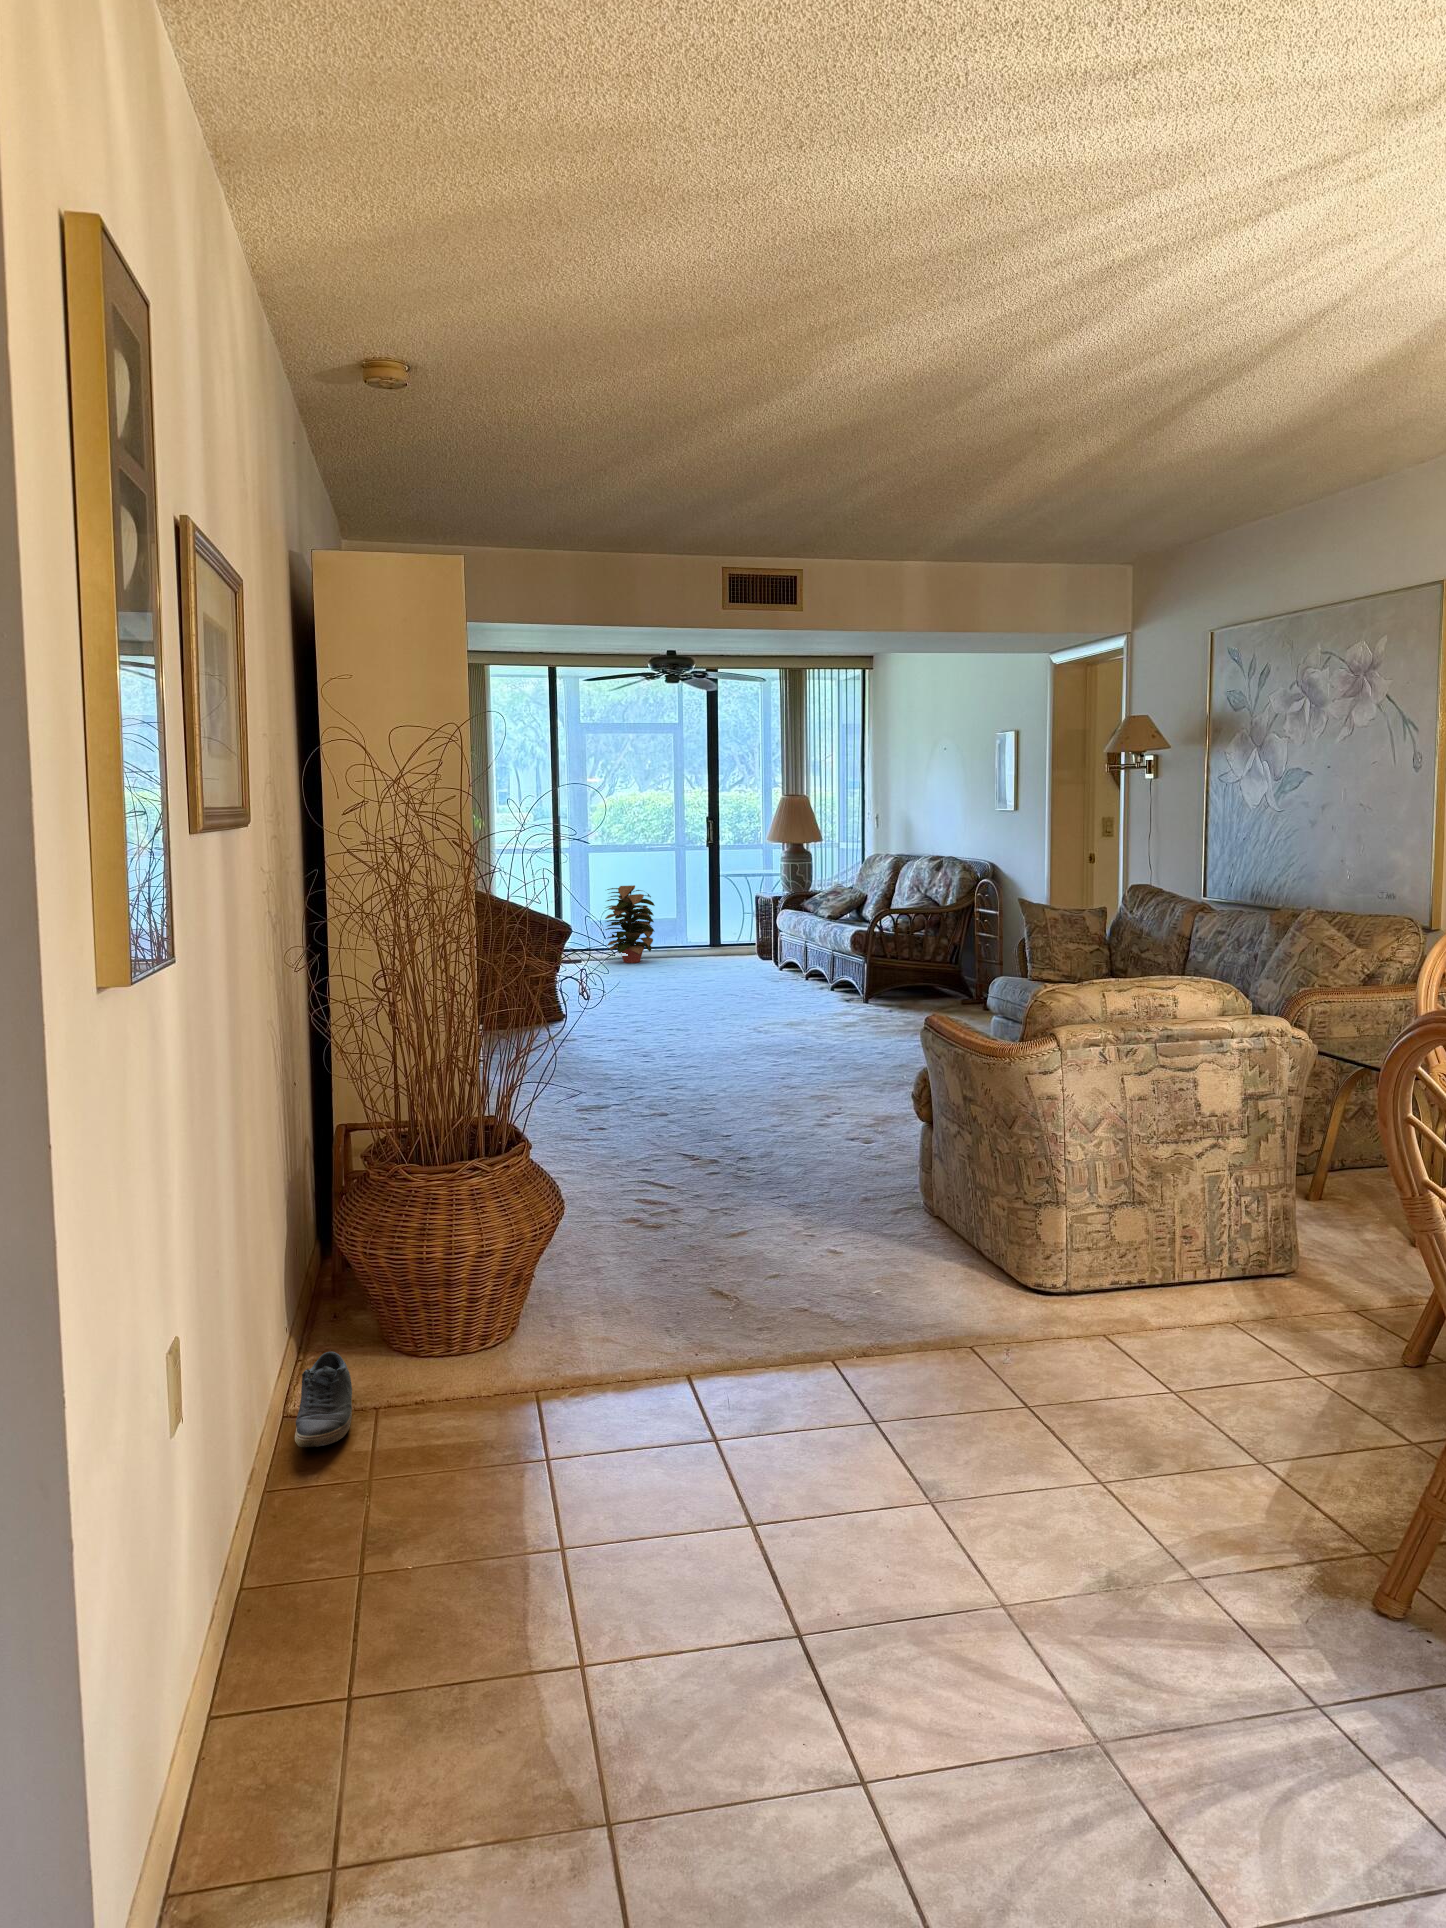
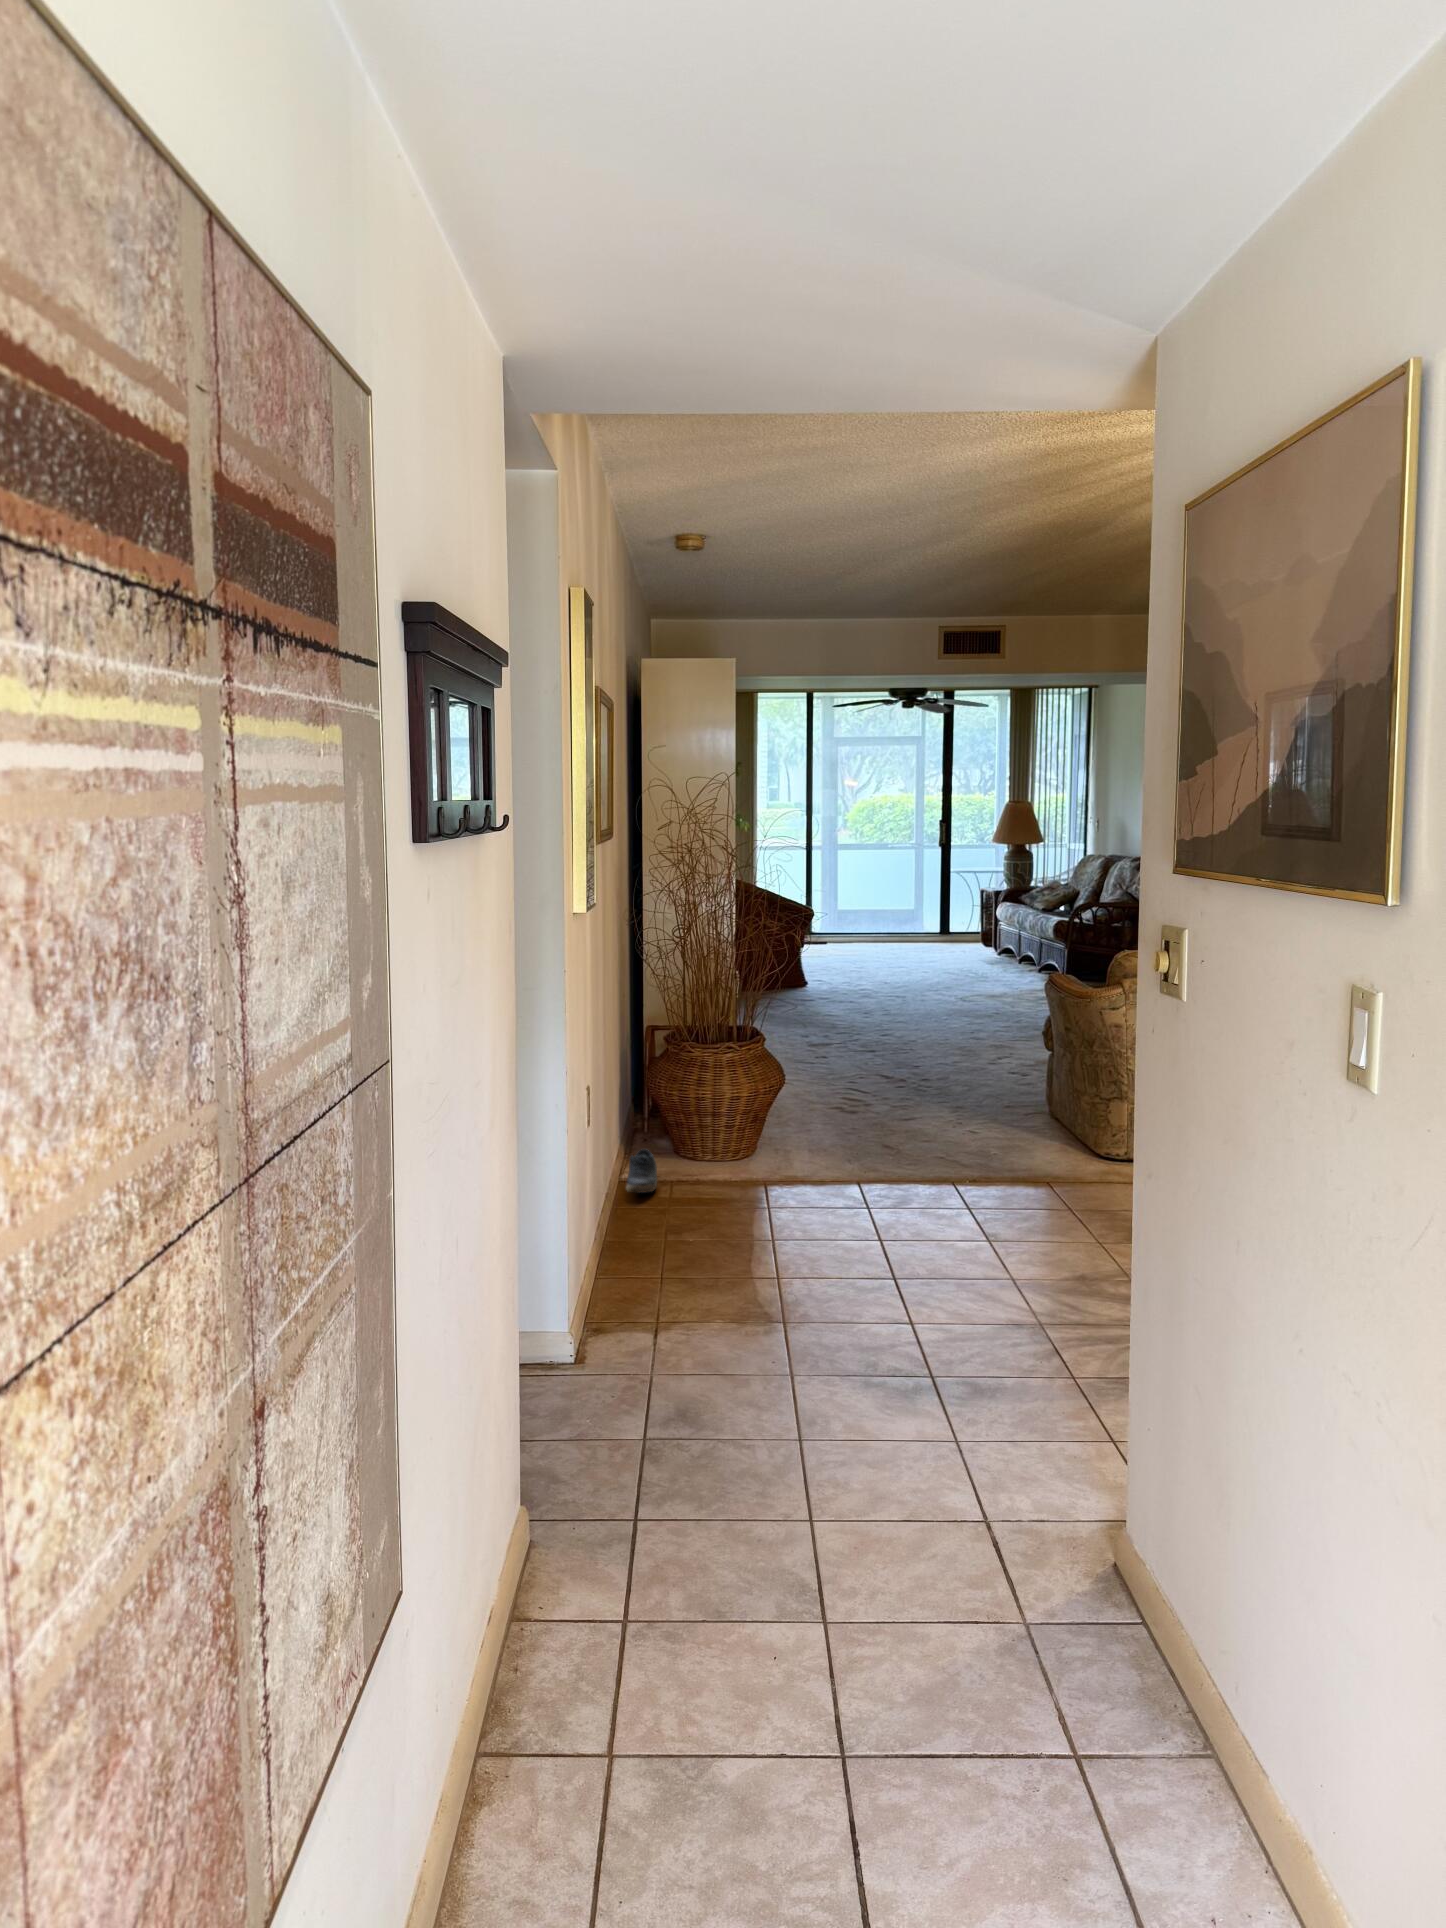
decorative plant: present [605,885,655,963] -> none [847,879,895,946]

